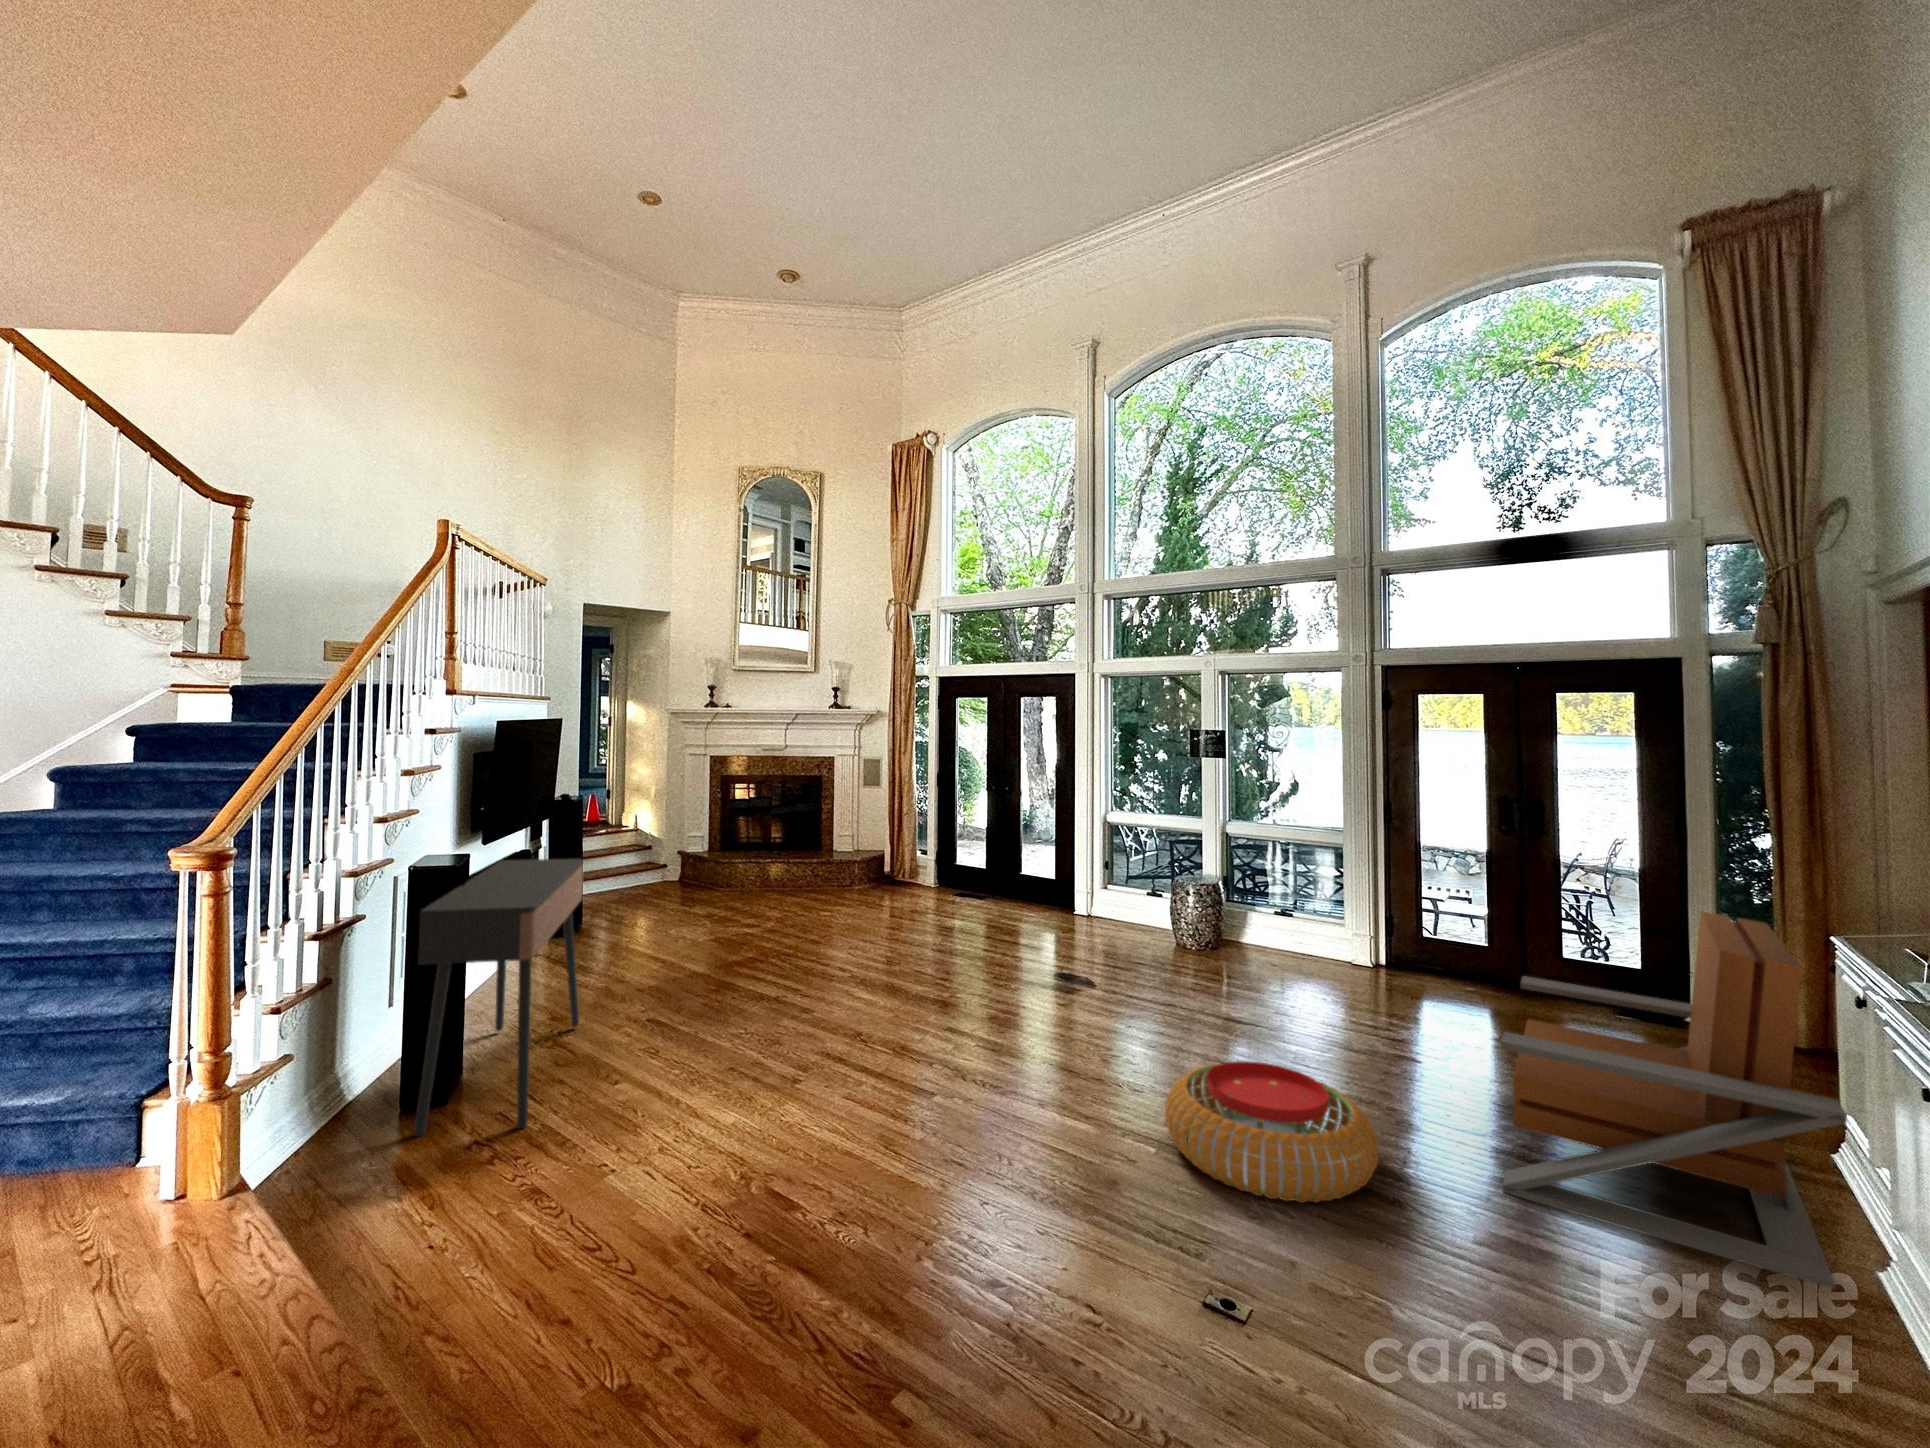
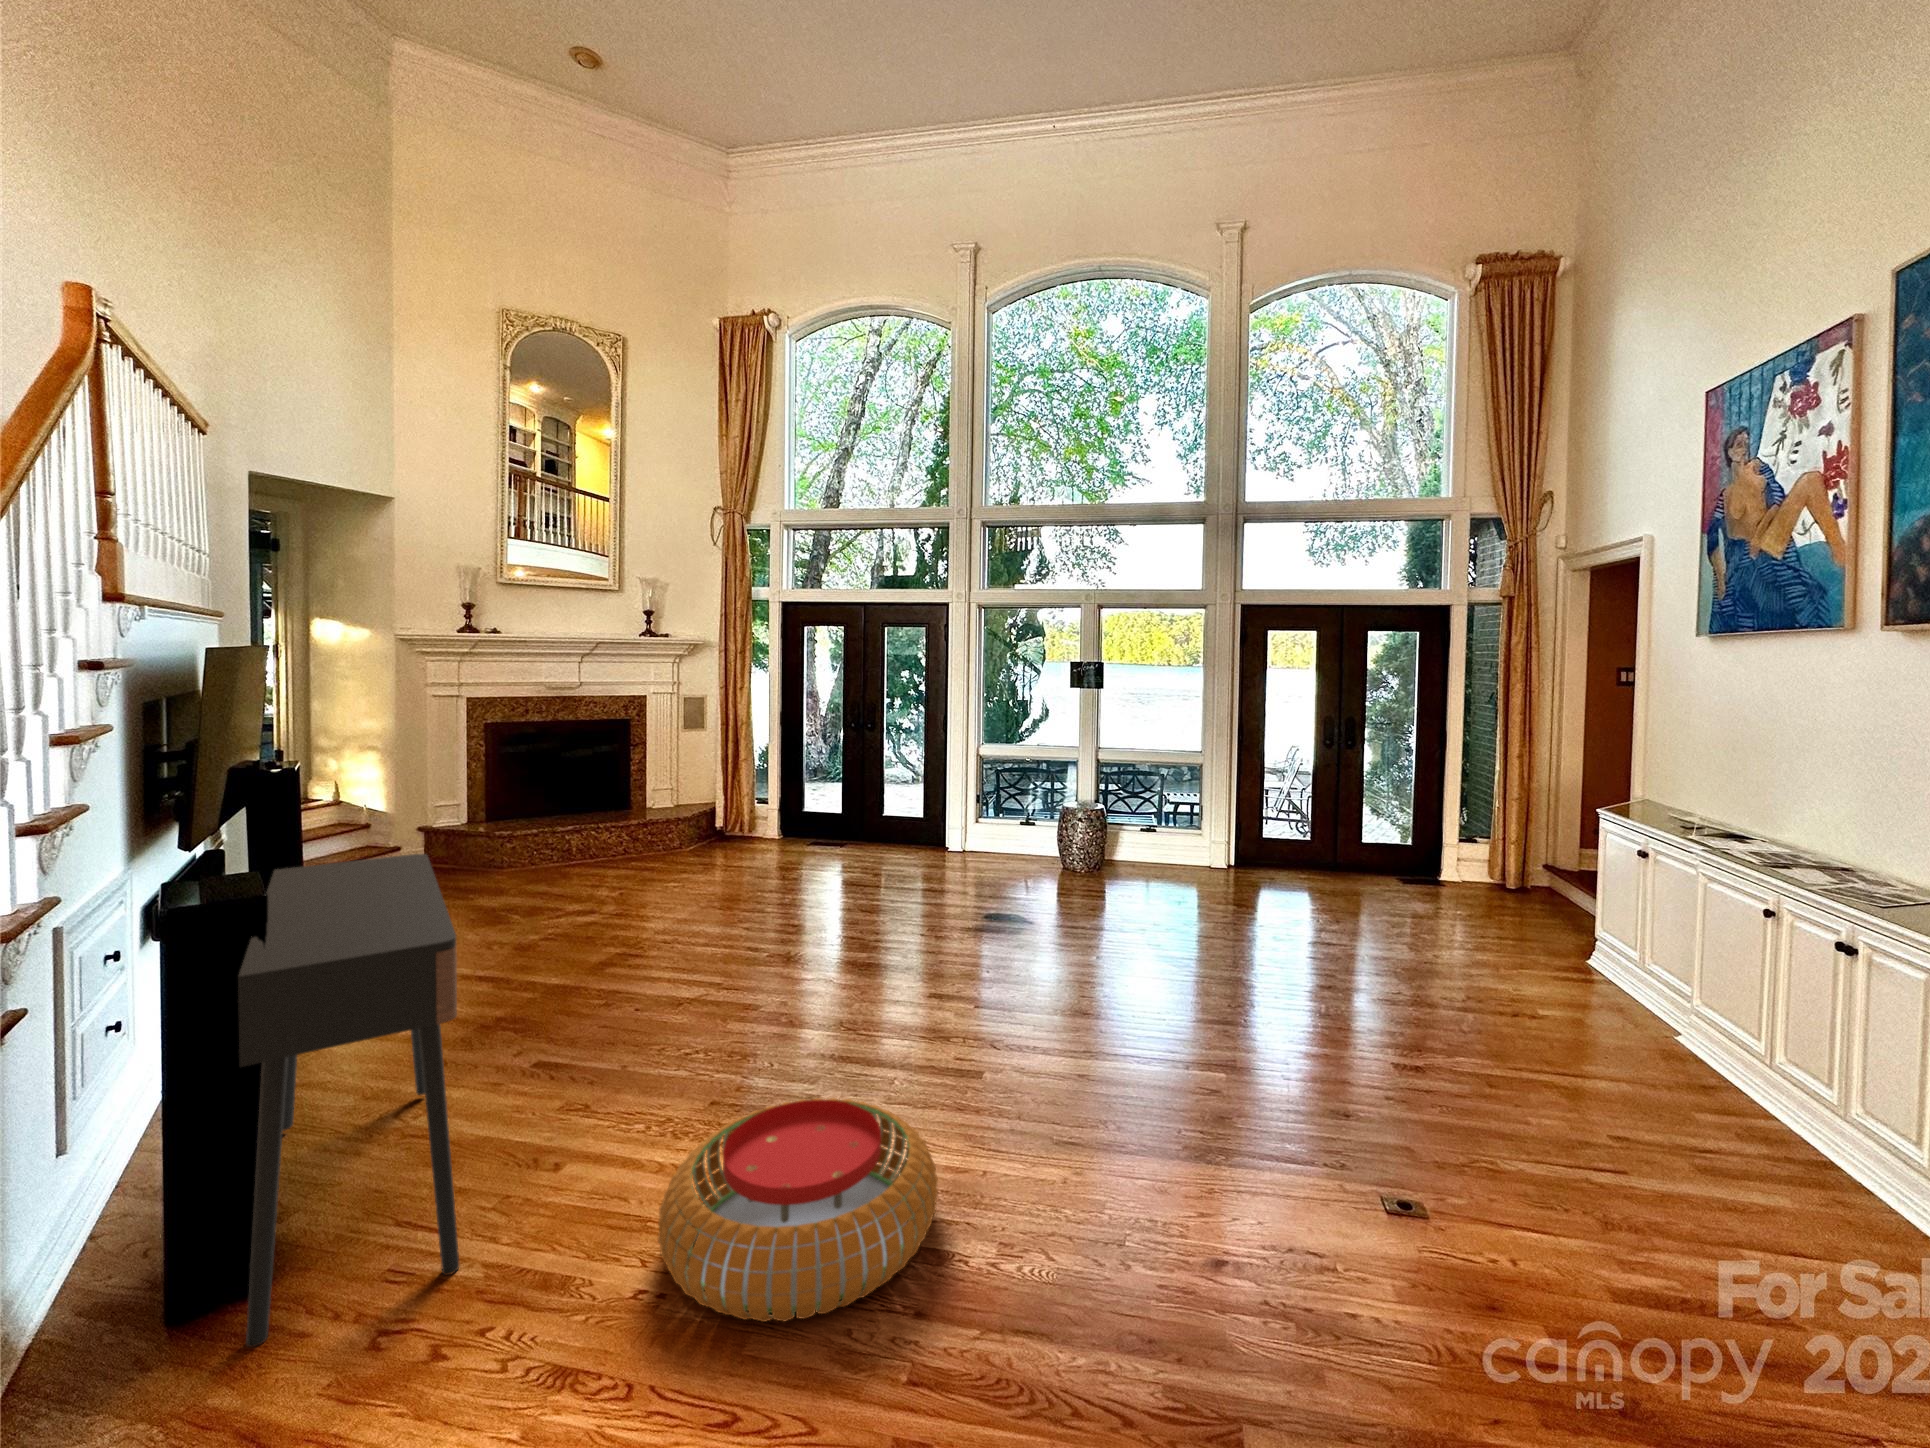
lounge chair: present [1501,912,1847,1289] -> none [1429,800,1727,1073]
pouf: present [1165,1061,1379,1202] -> present [658,1098,938,1322]

